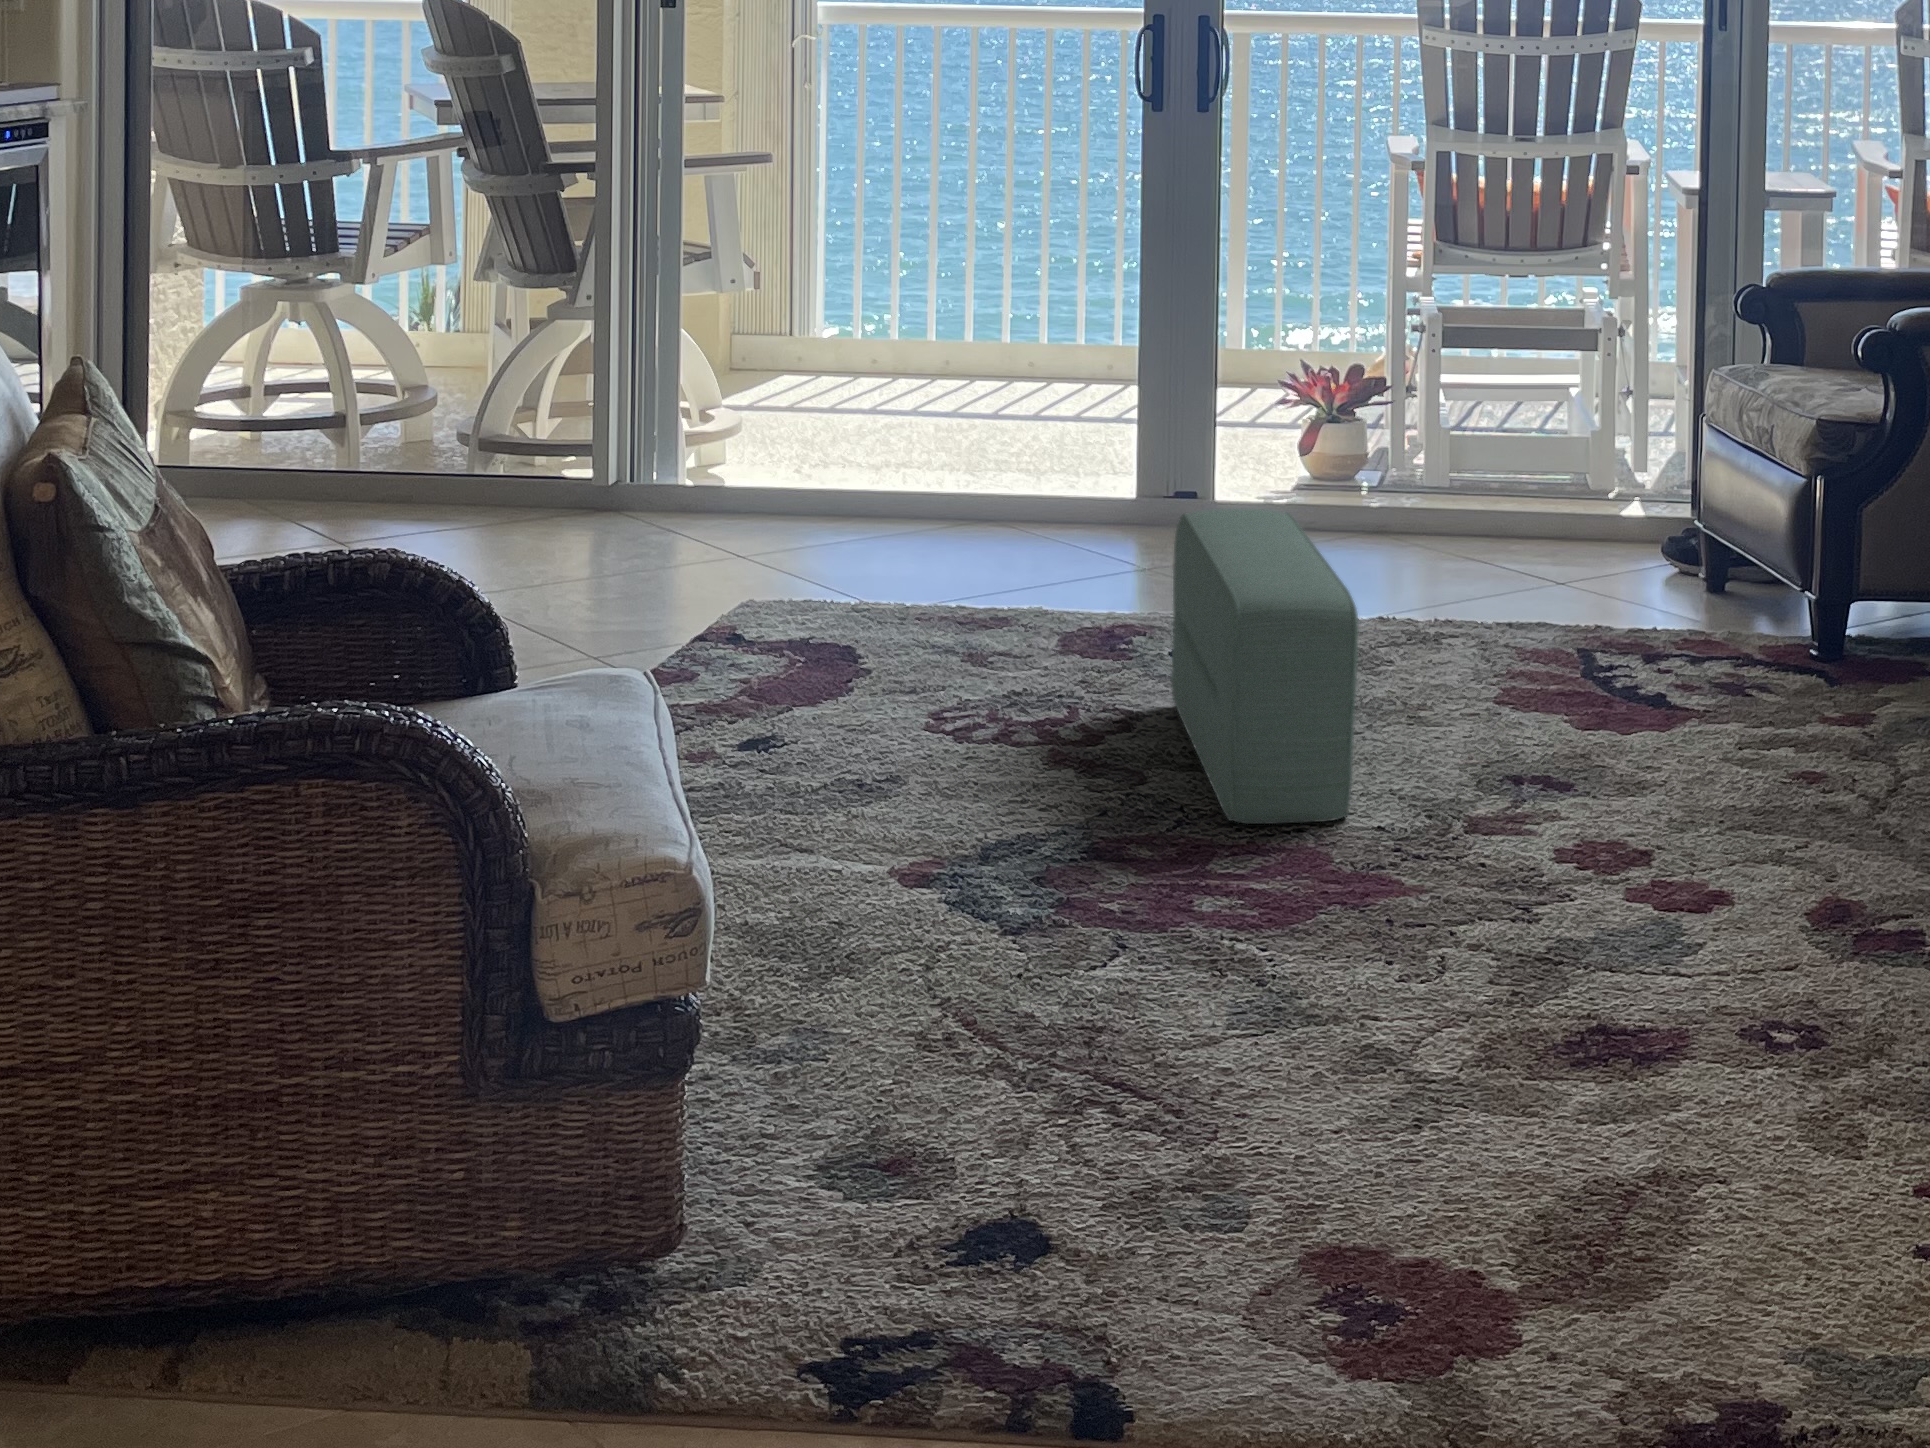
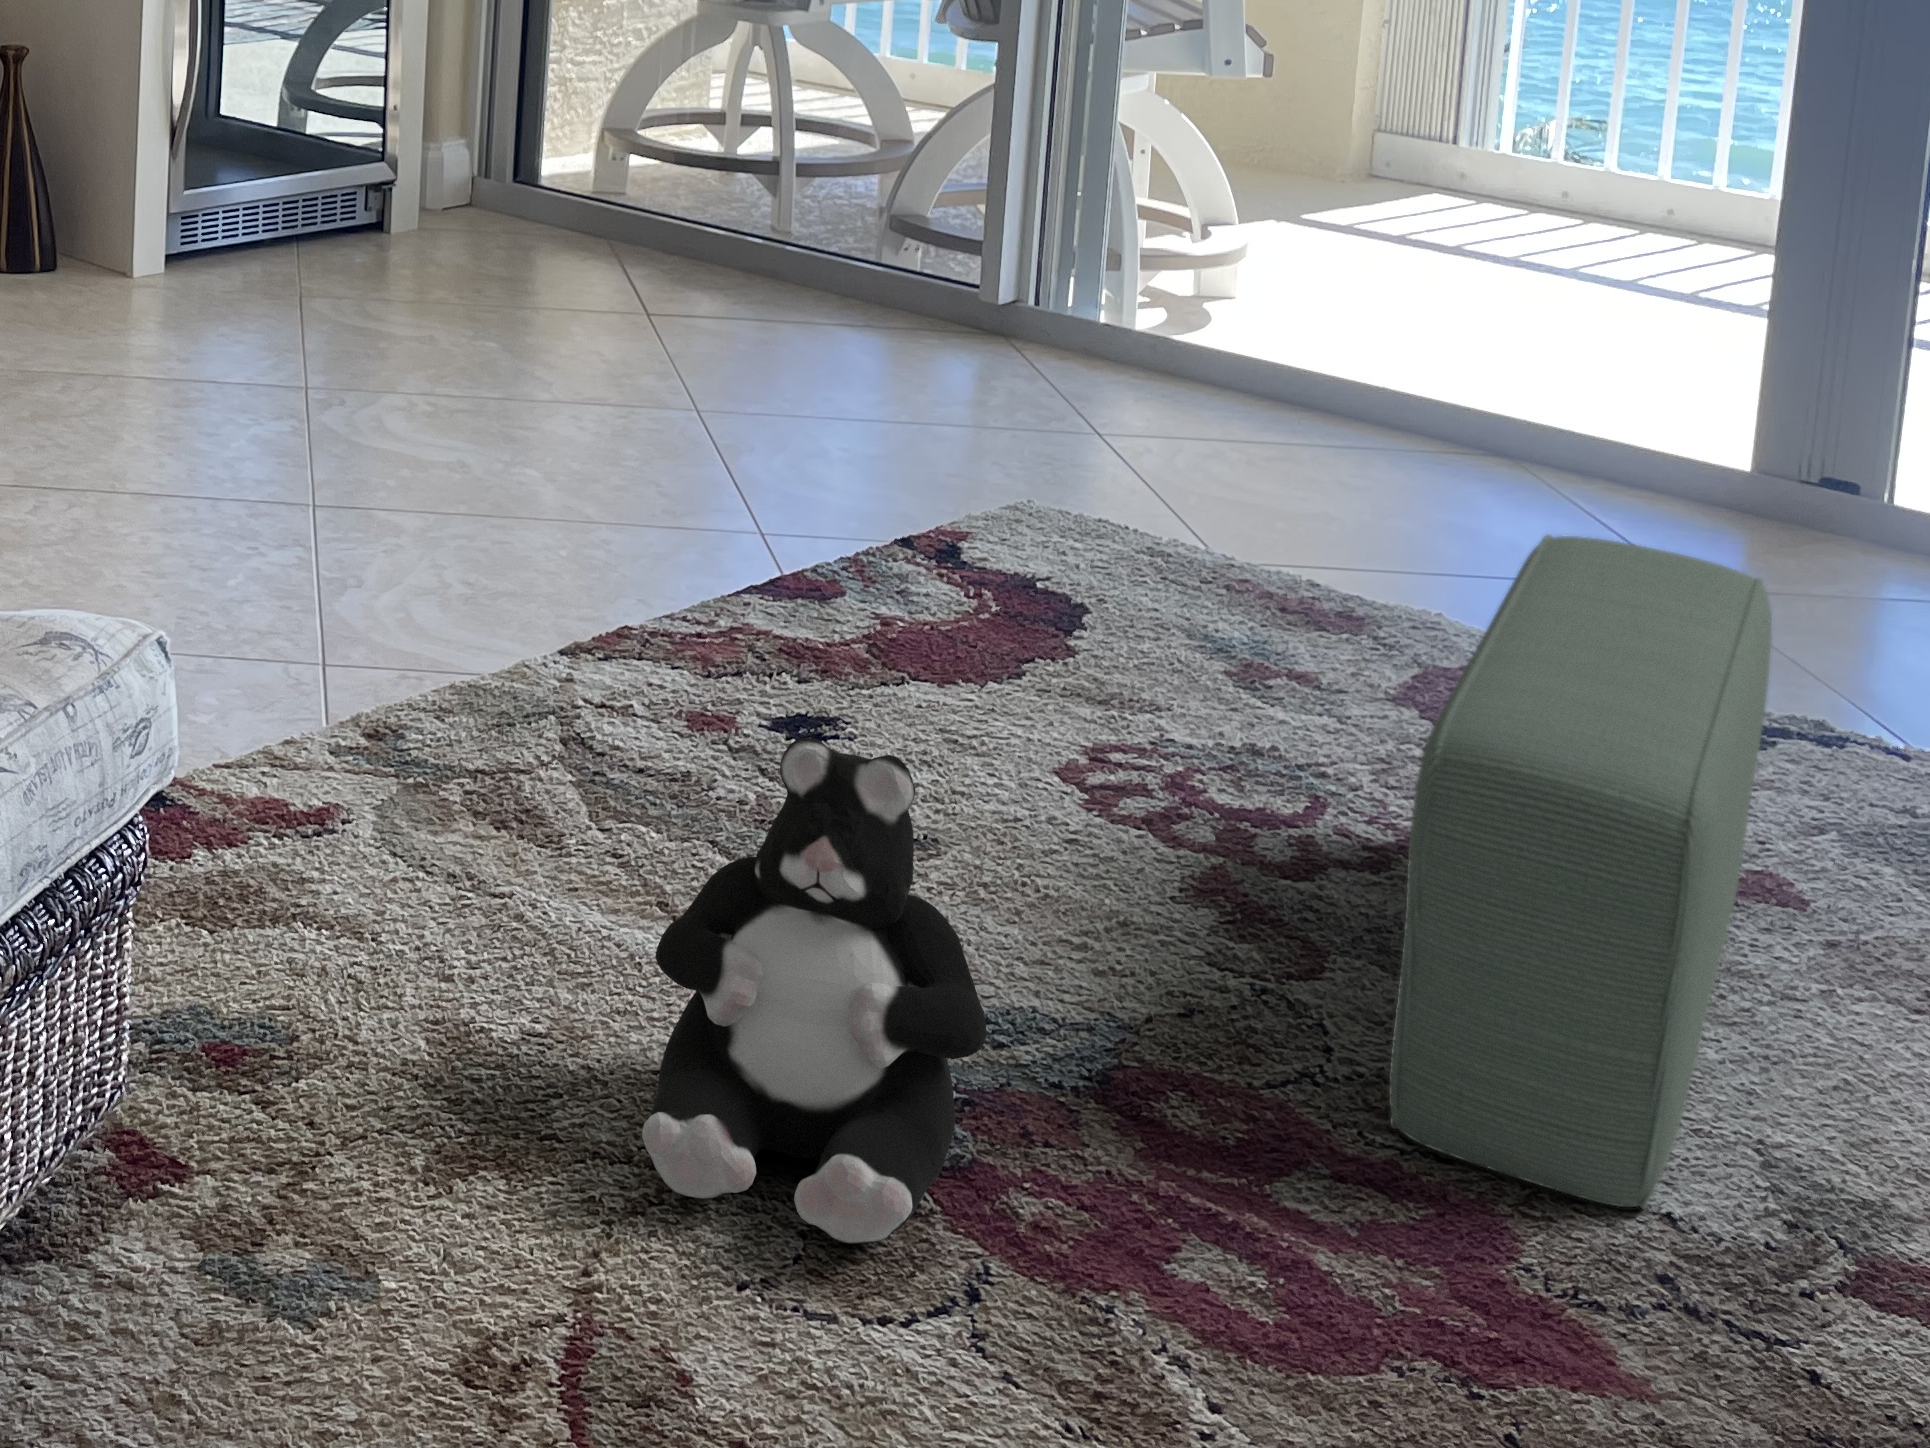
plush toy: none [901,673,1098,937] -> present [642,737,987,1244]

